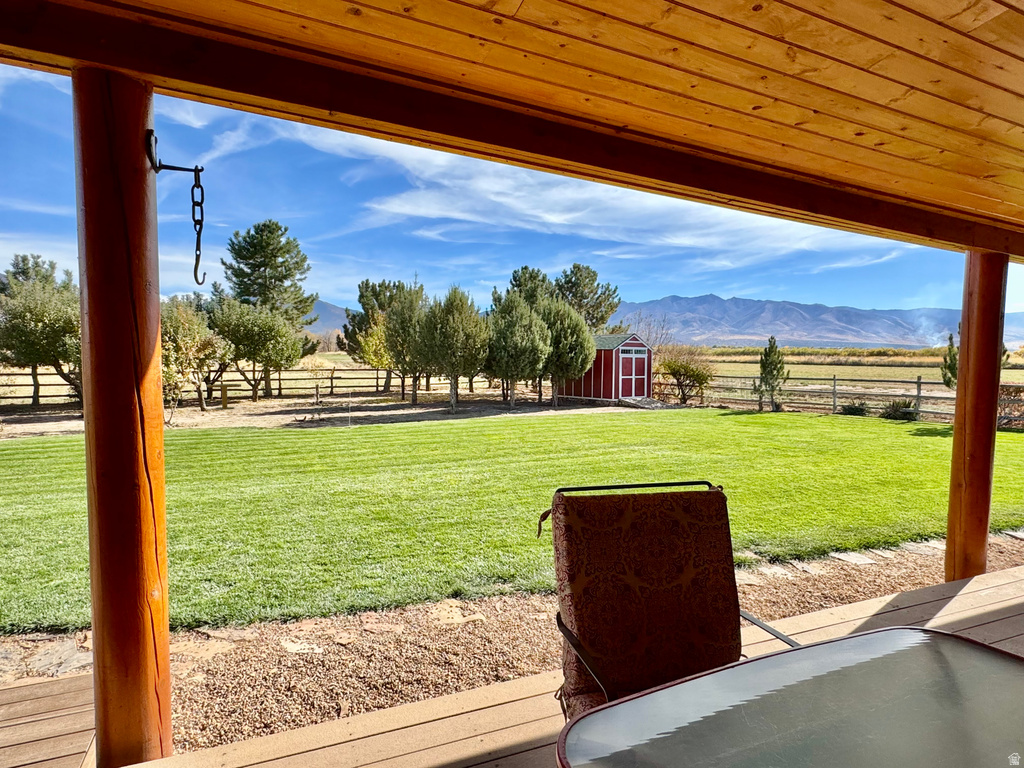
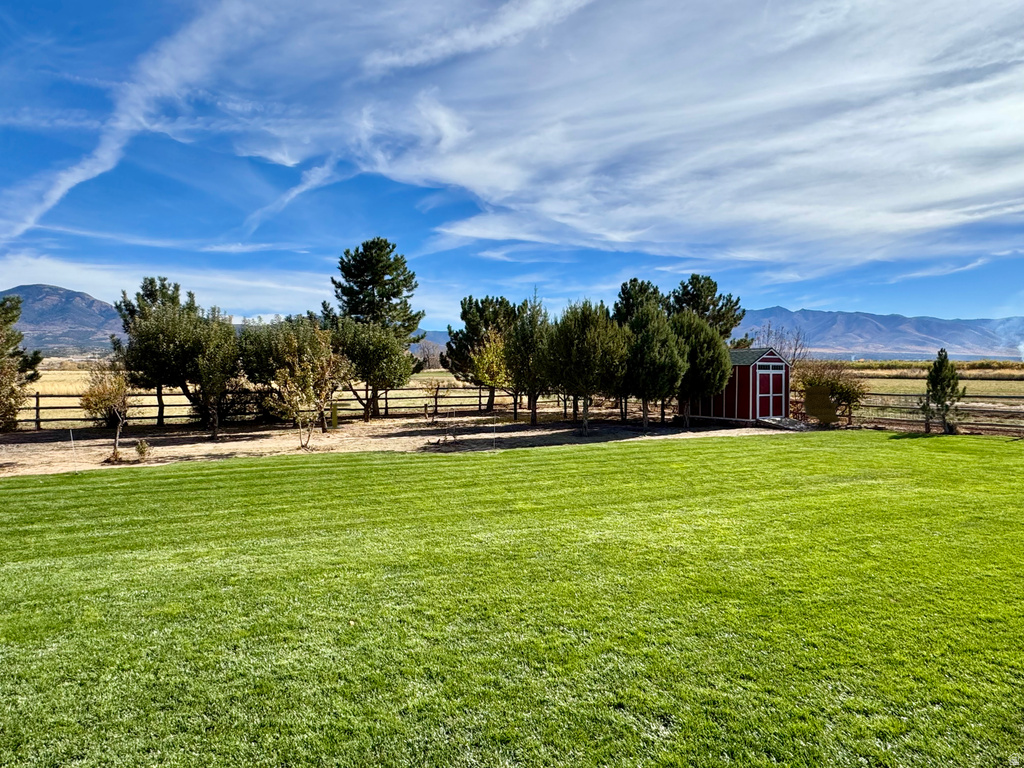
lounge chair: none [659,368,687,404] -> present [802,386,840,428]

